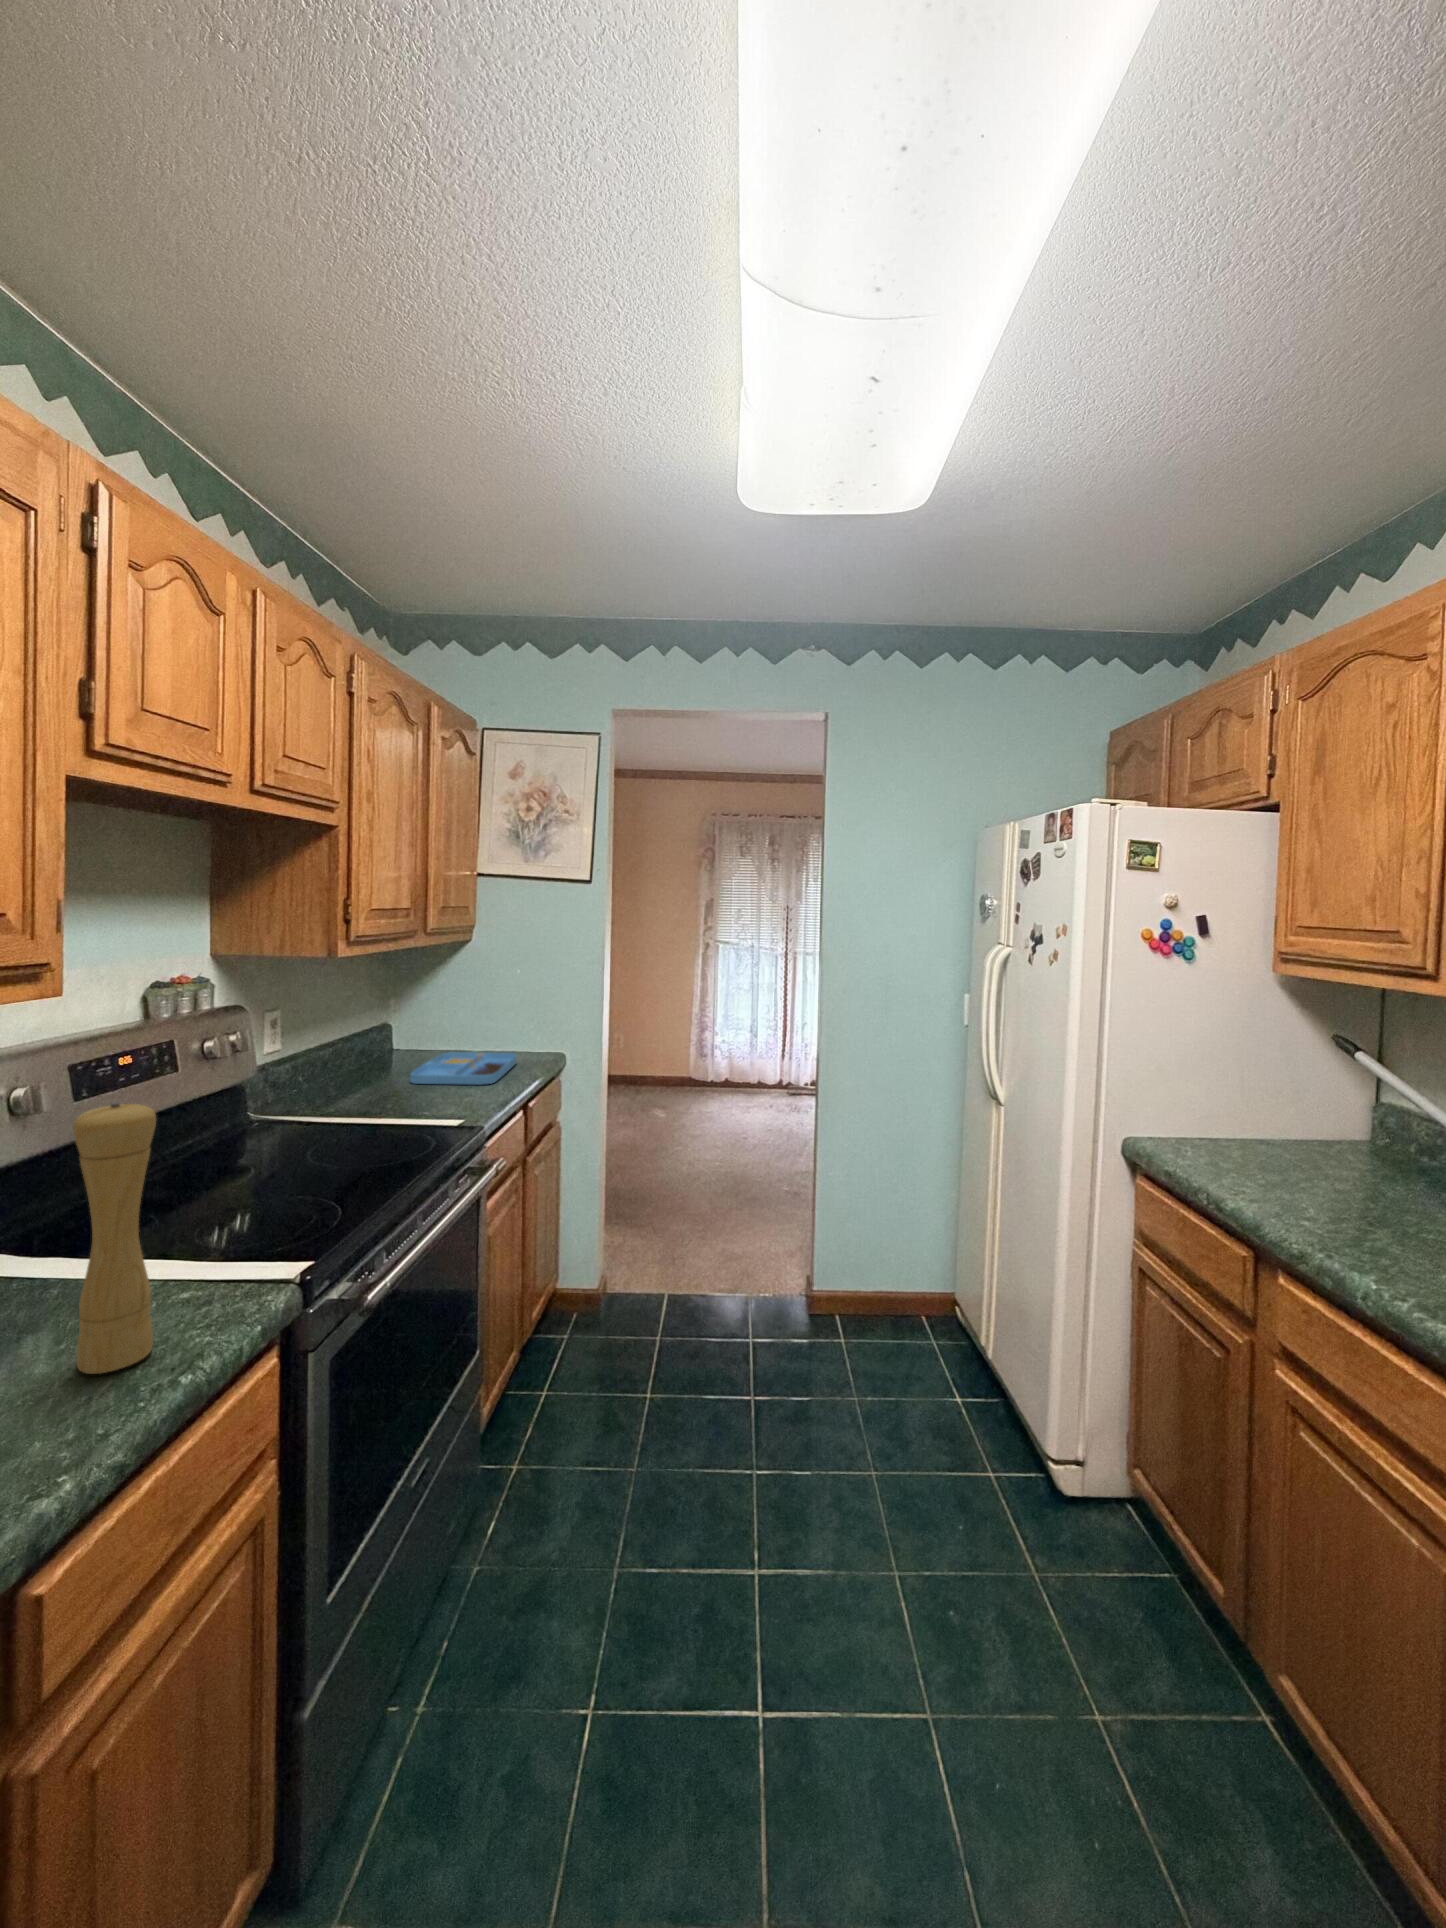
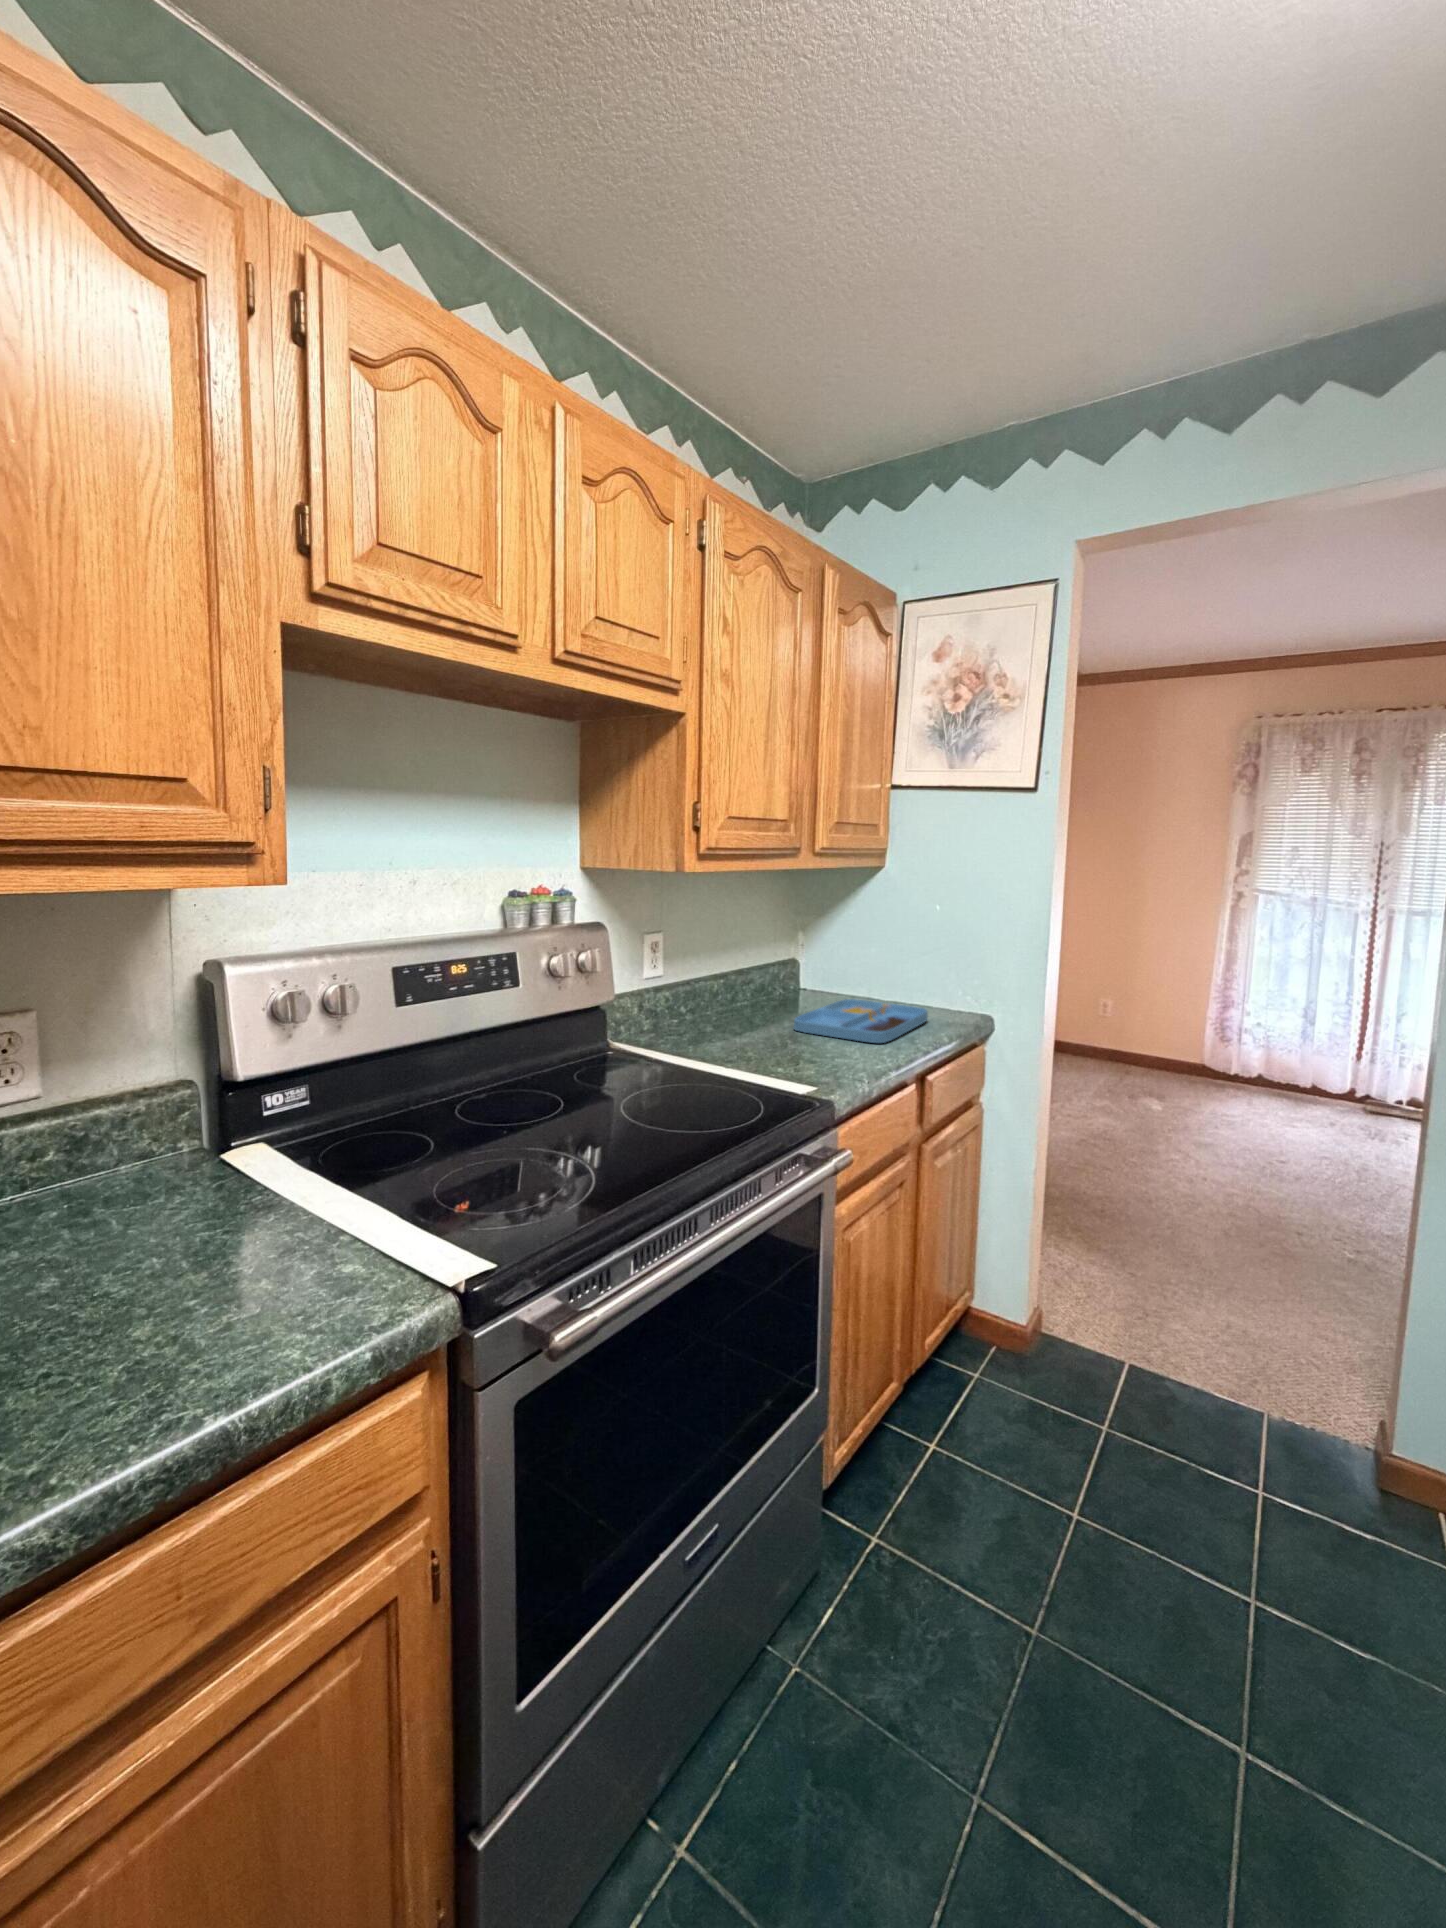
pepper mill: present [73,1102,156,1374] -> none [129,1012,246,1365]

